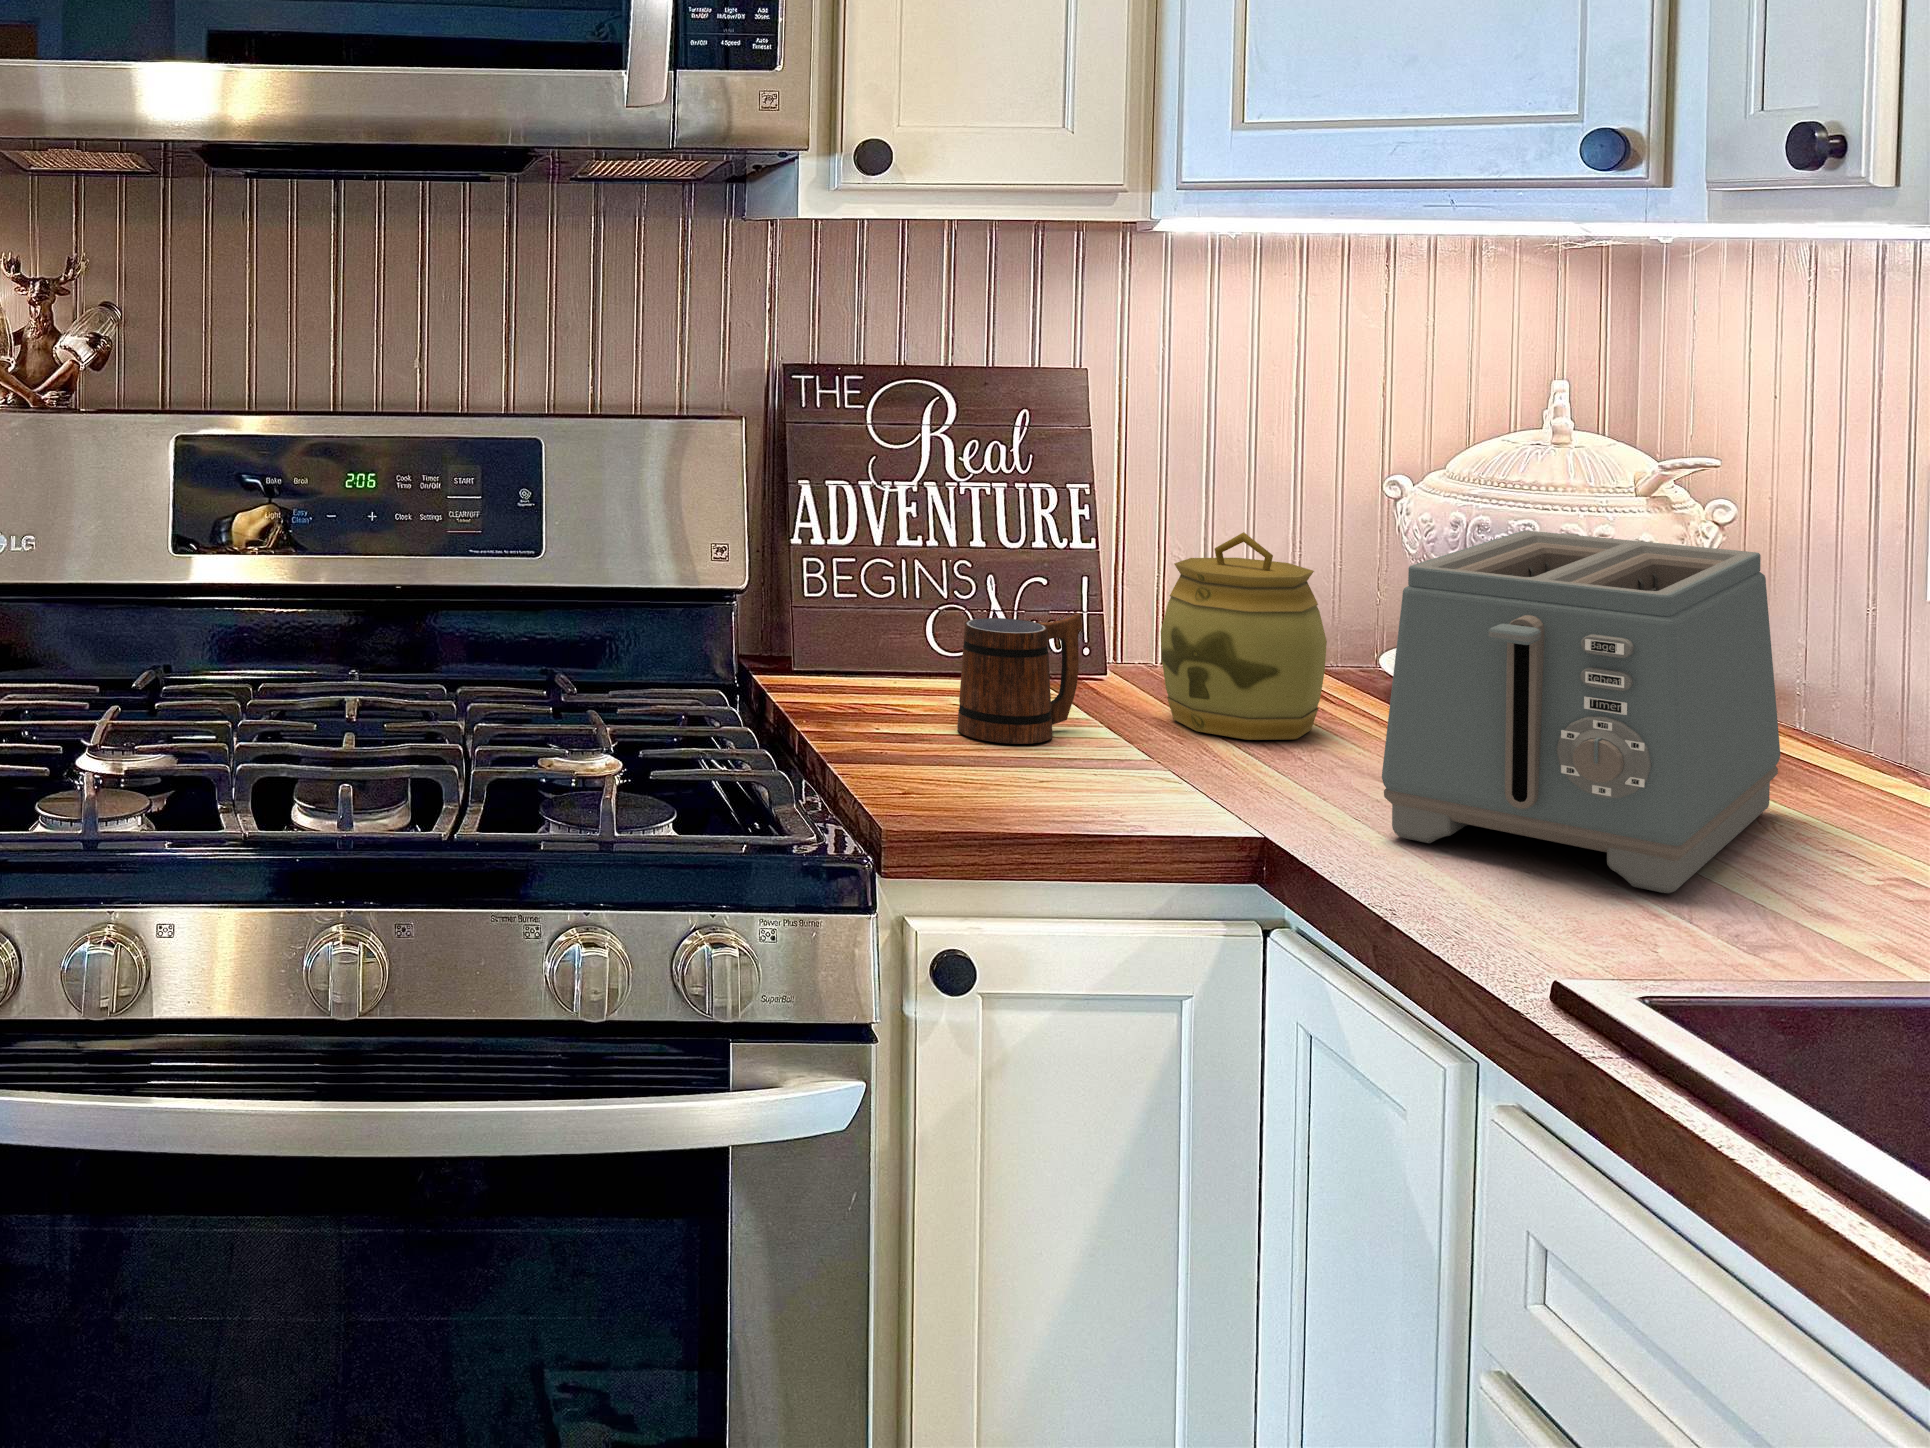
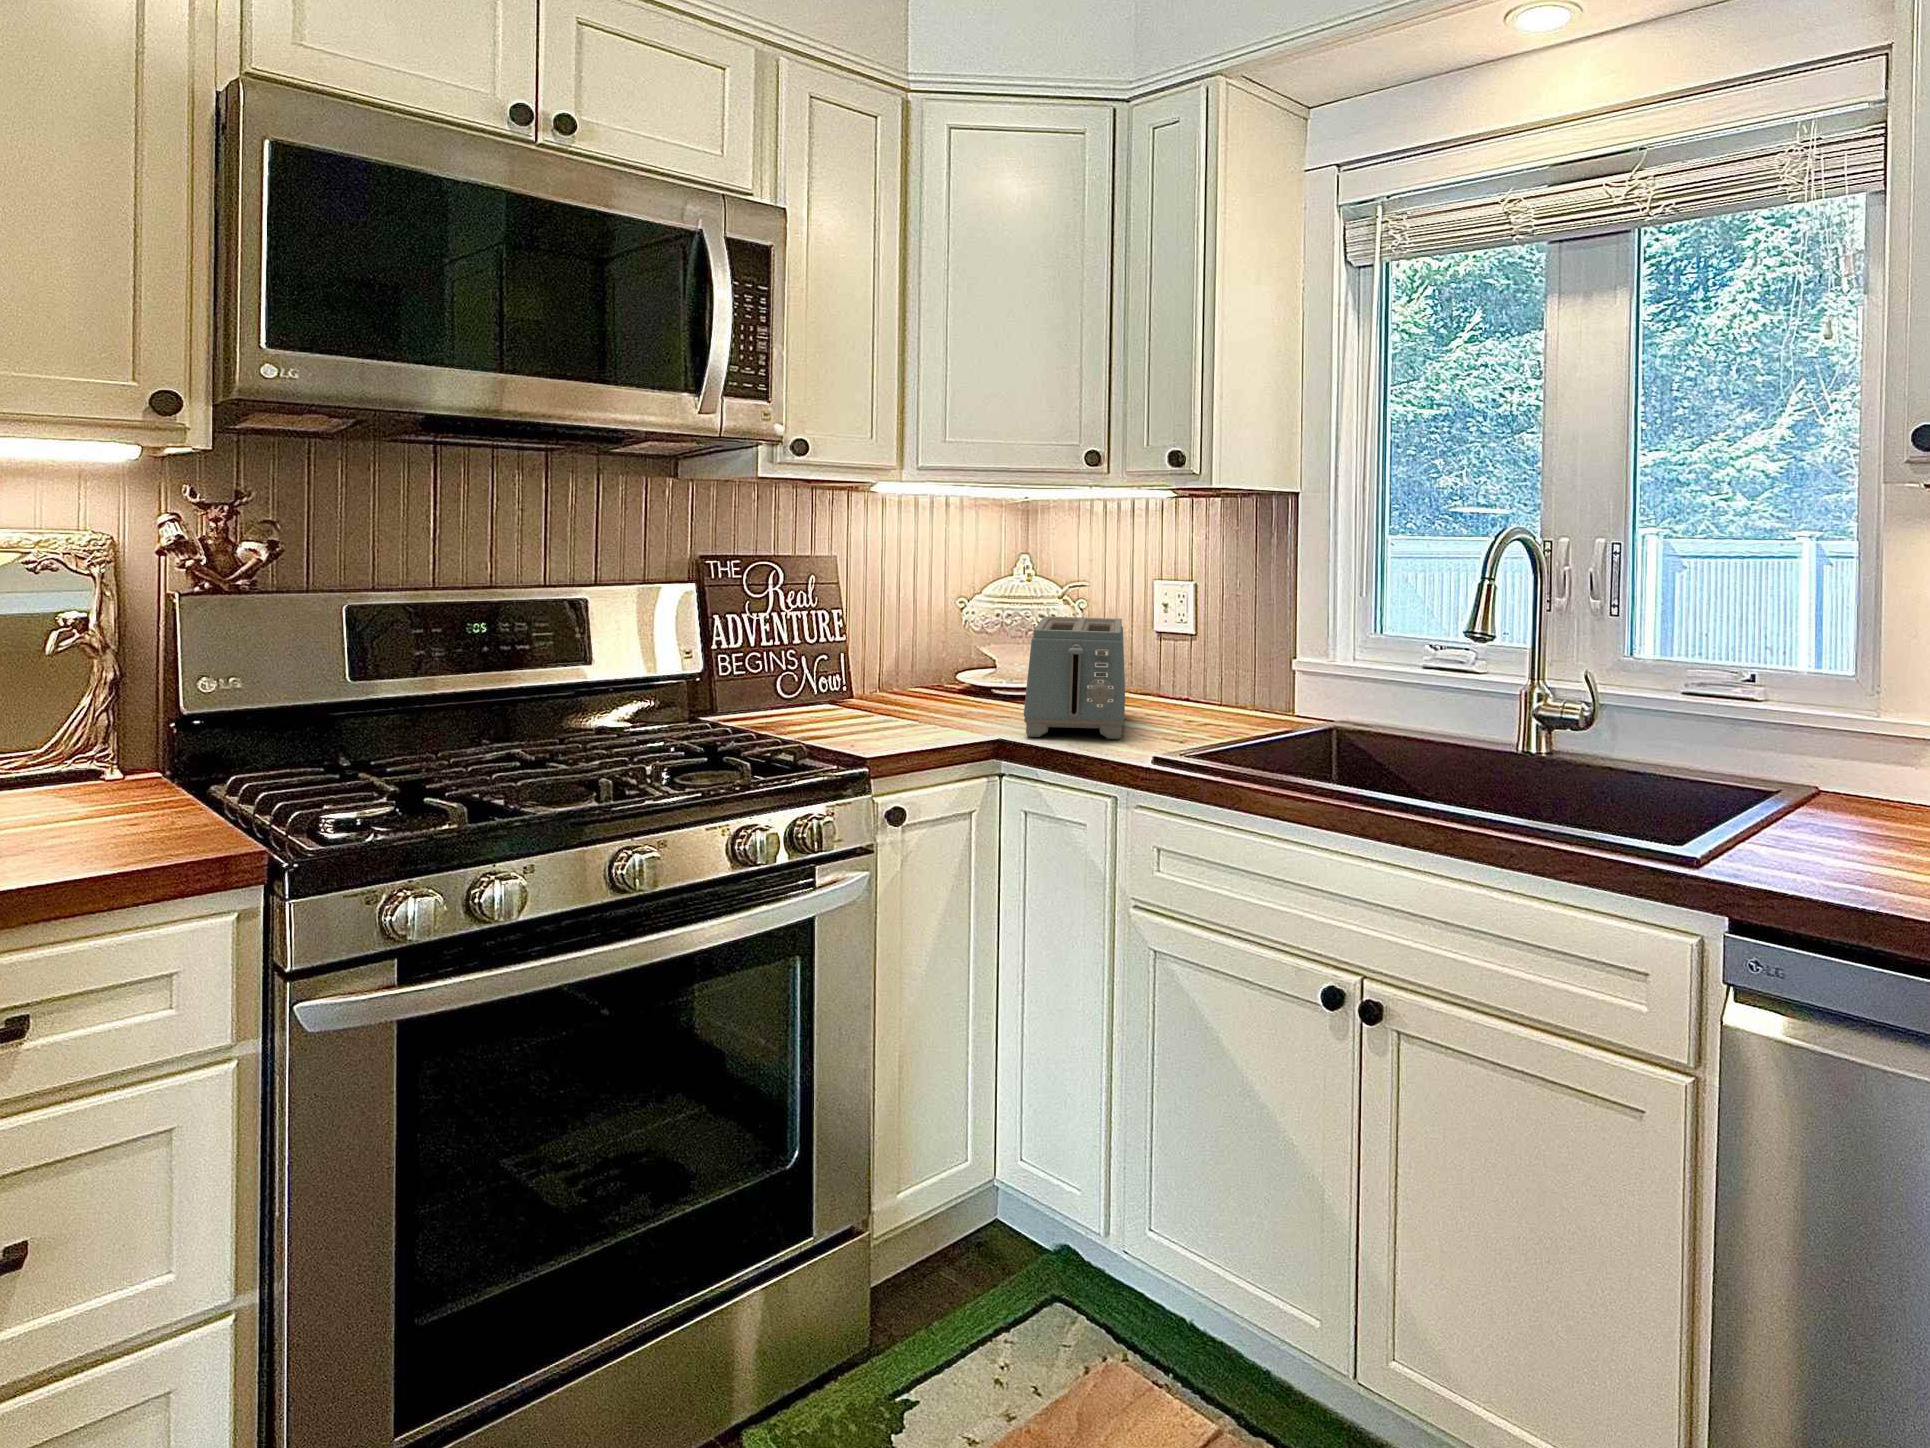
jar: present [1161,532,1327,740] -> none [901,625,966,715]
mug: present [957,614,1082,744] -> none [825,667,877,729]

